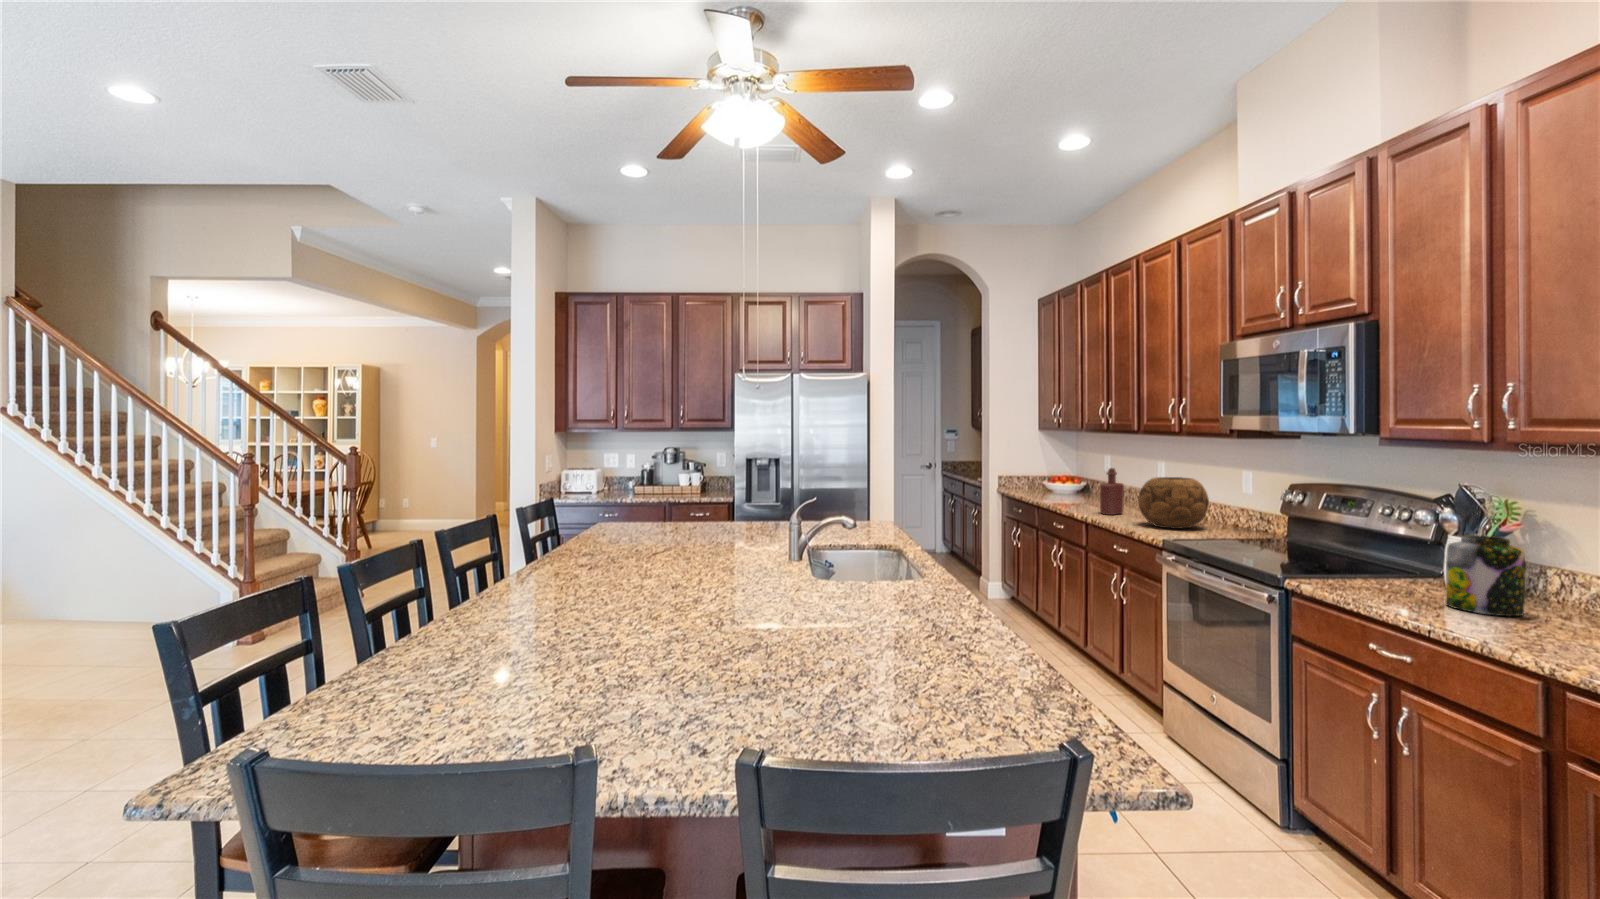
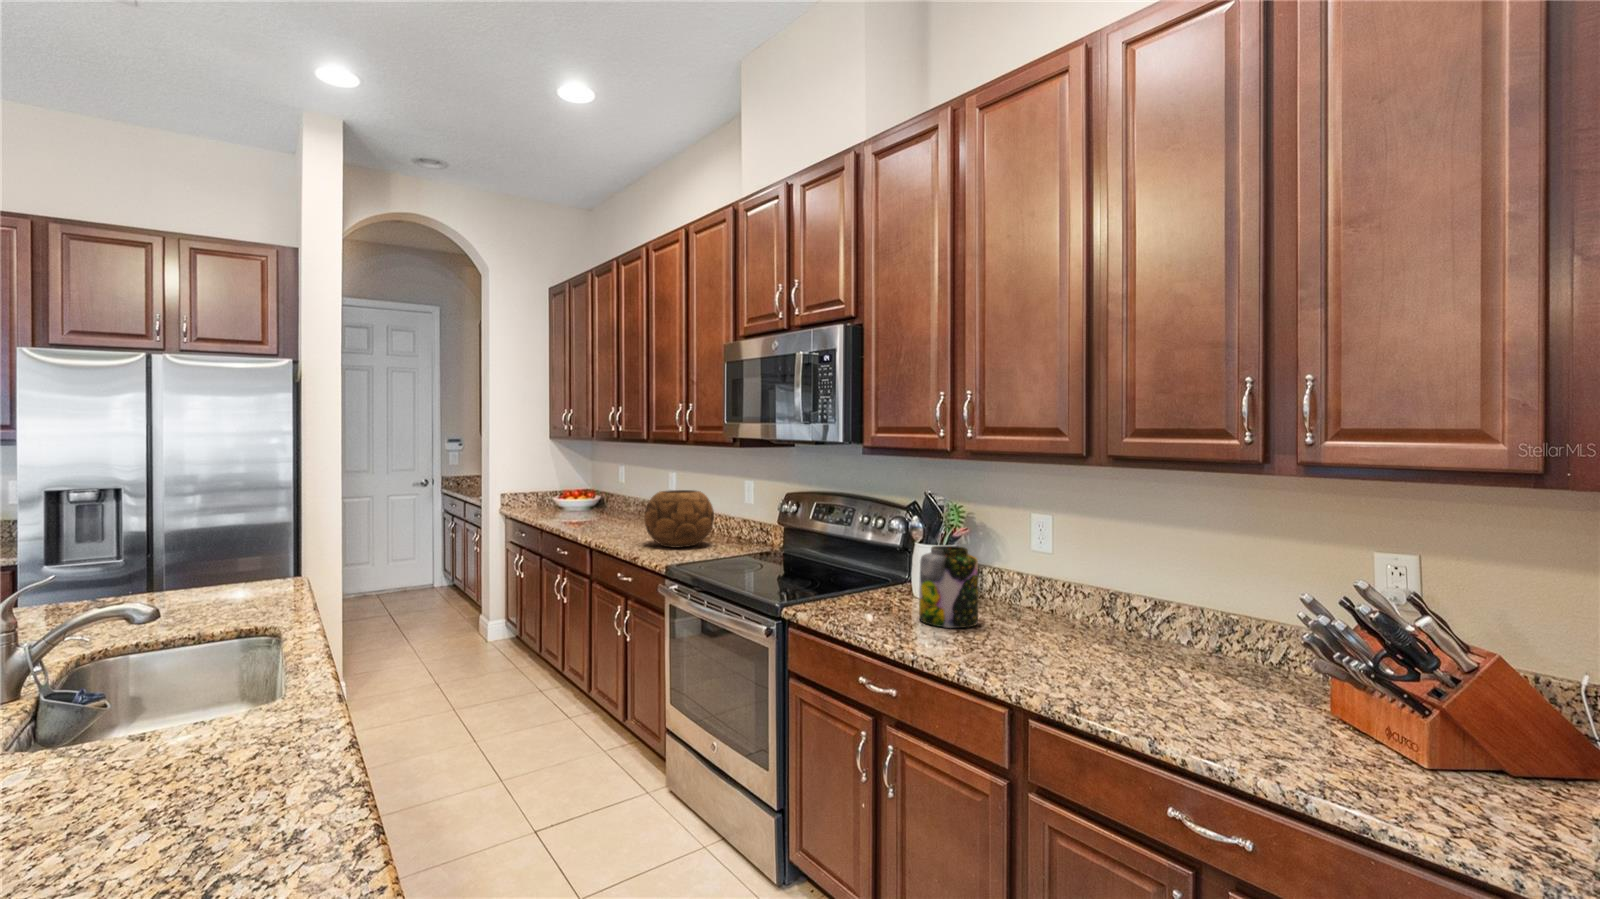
bottle: present [1100,468,1124,515] -> none [607,481,633,535]

